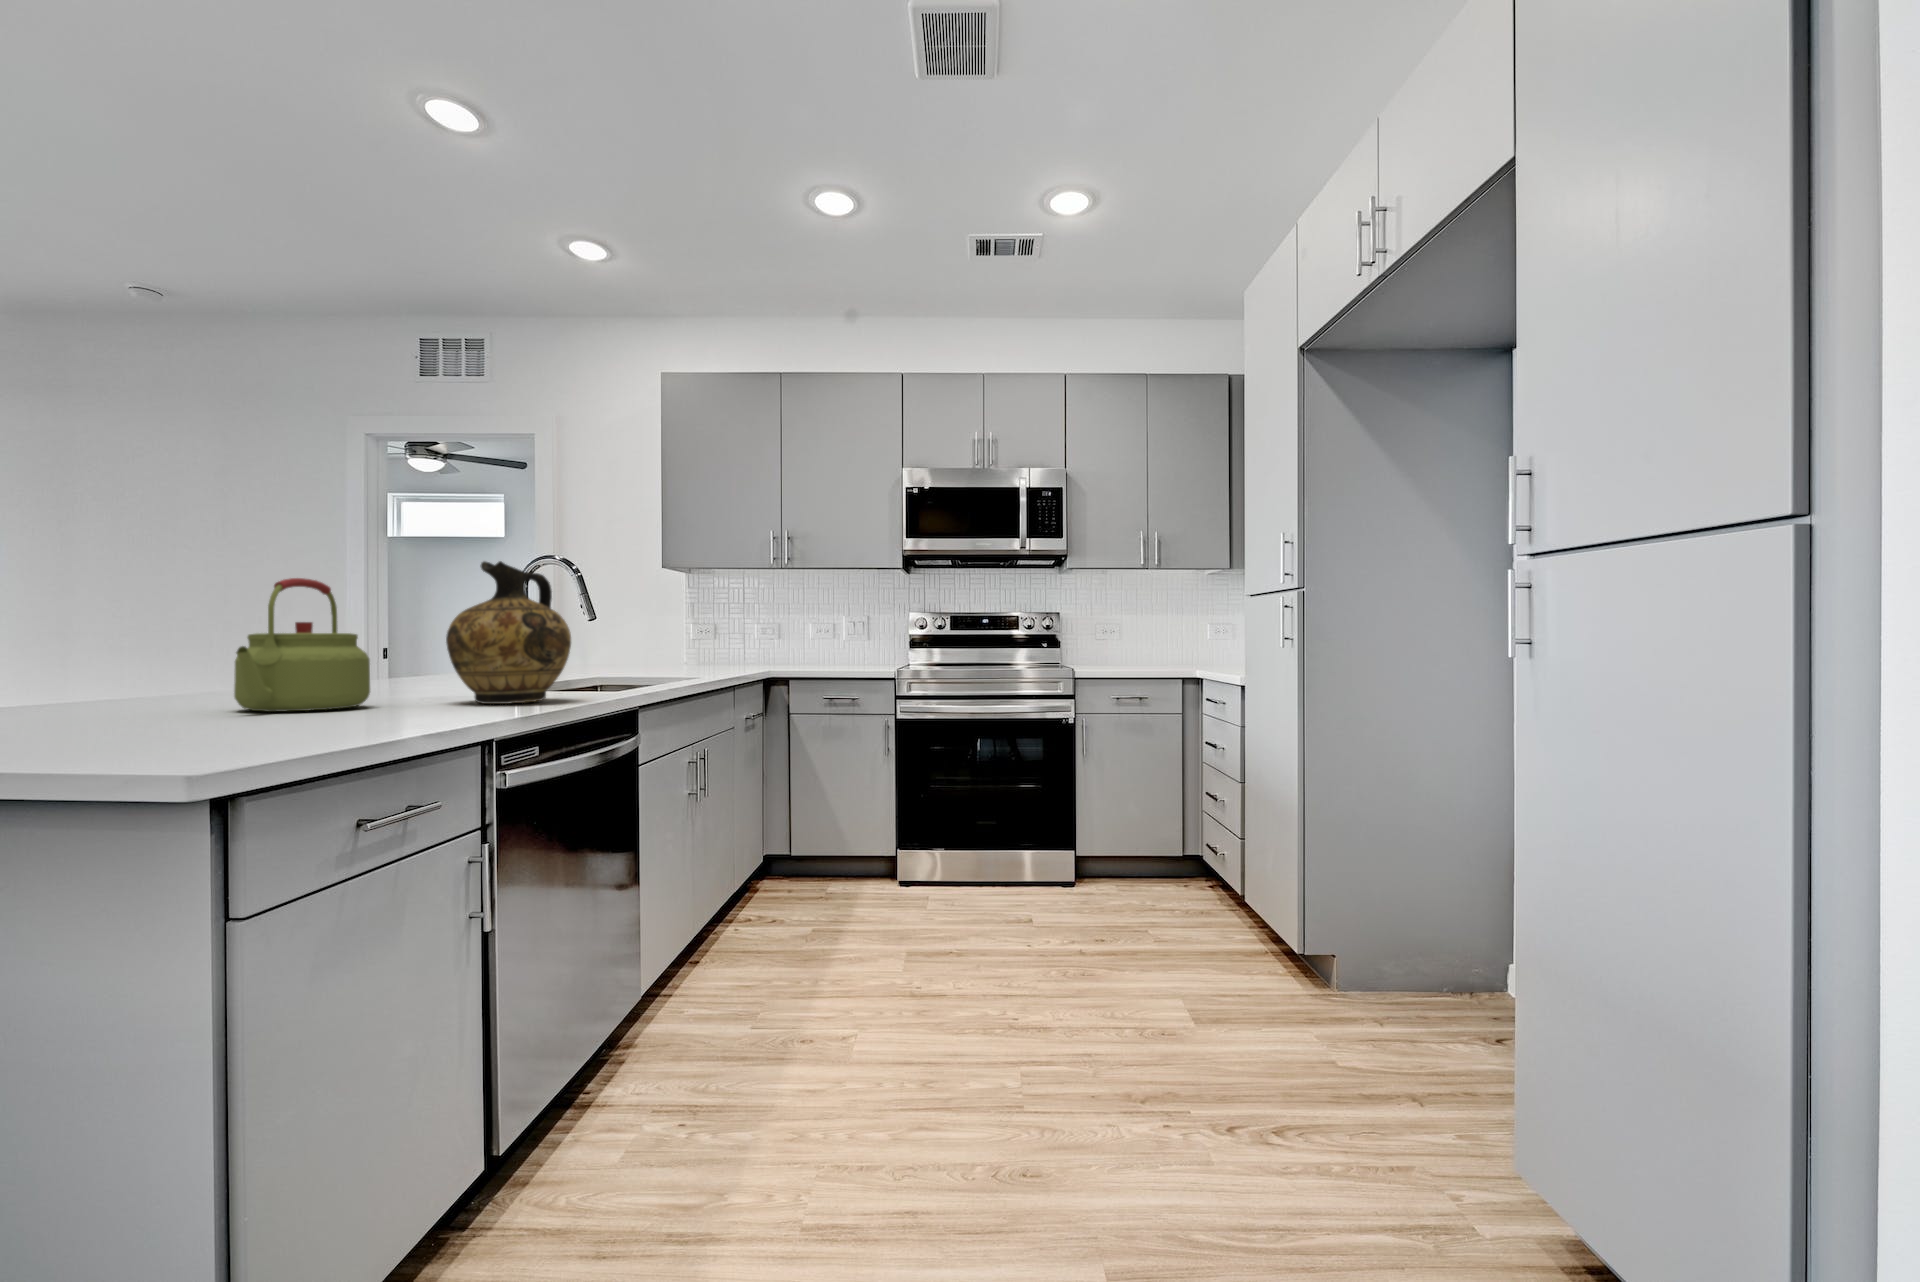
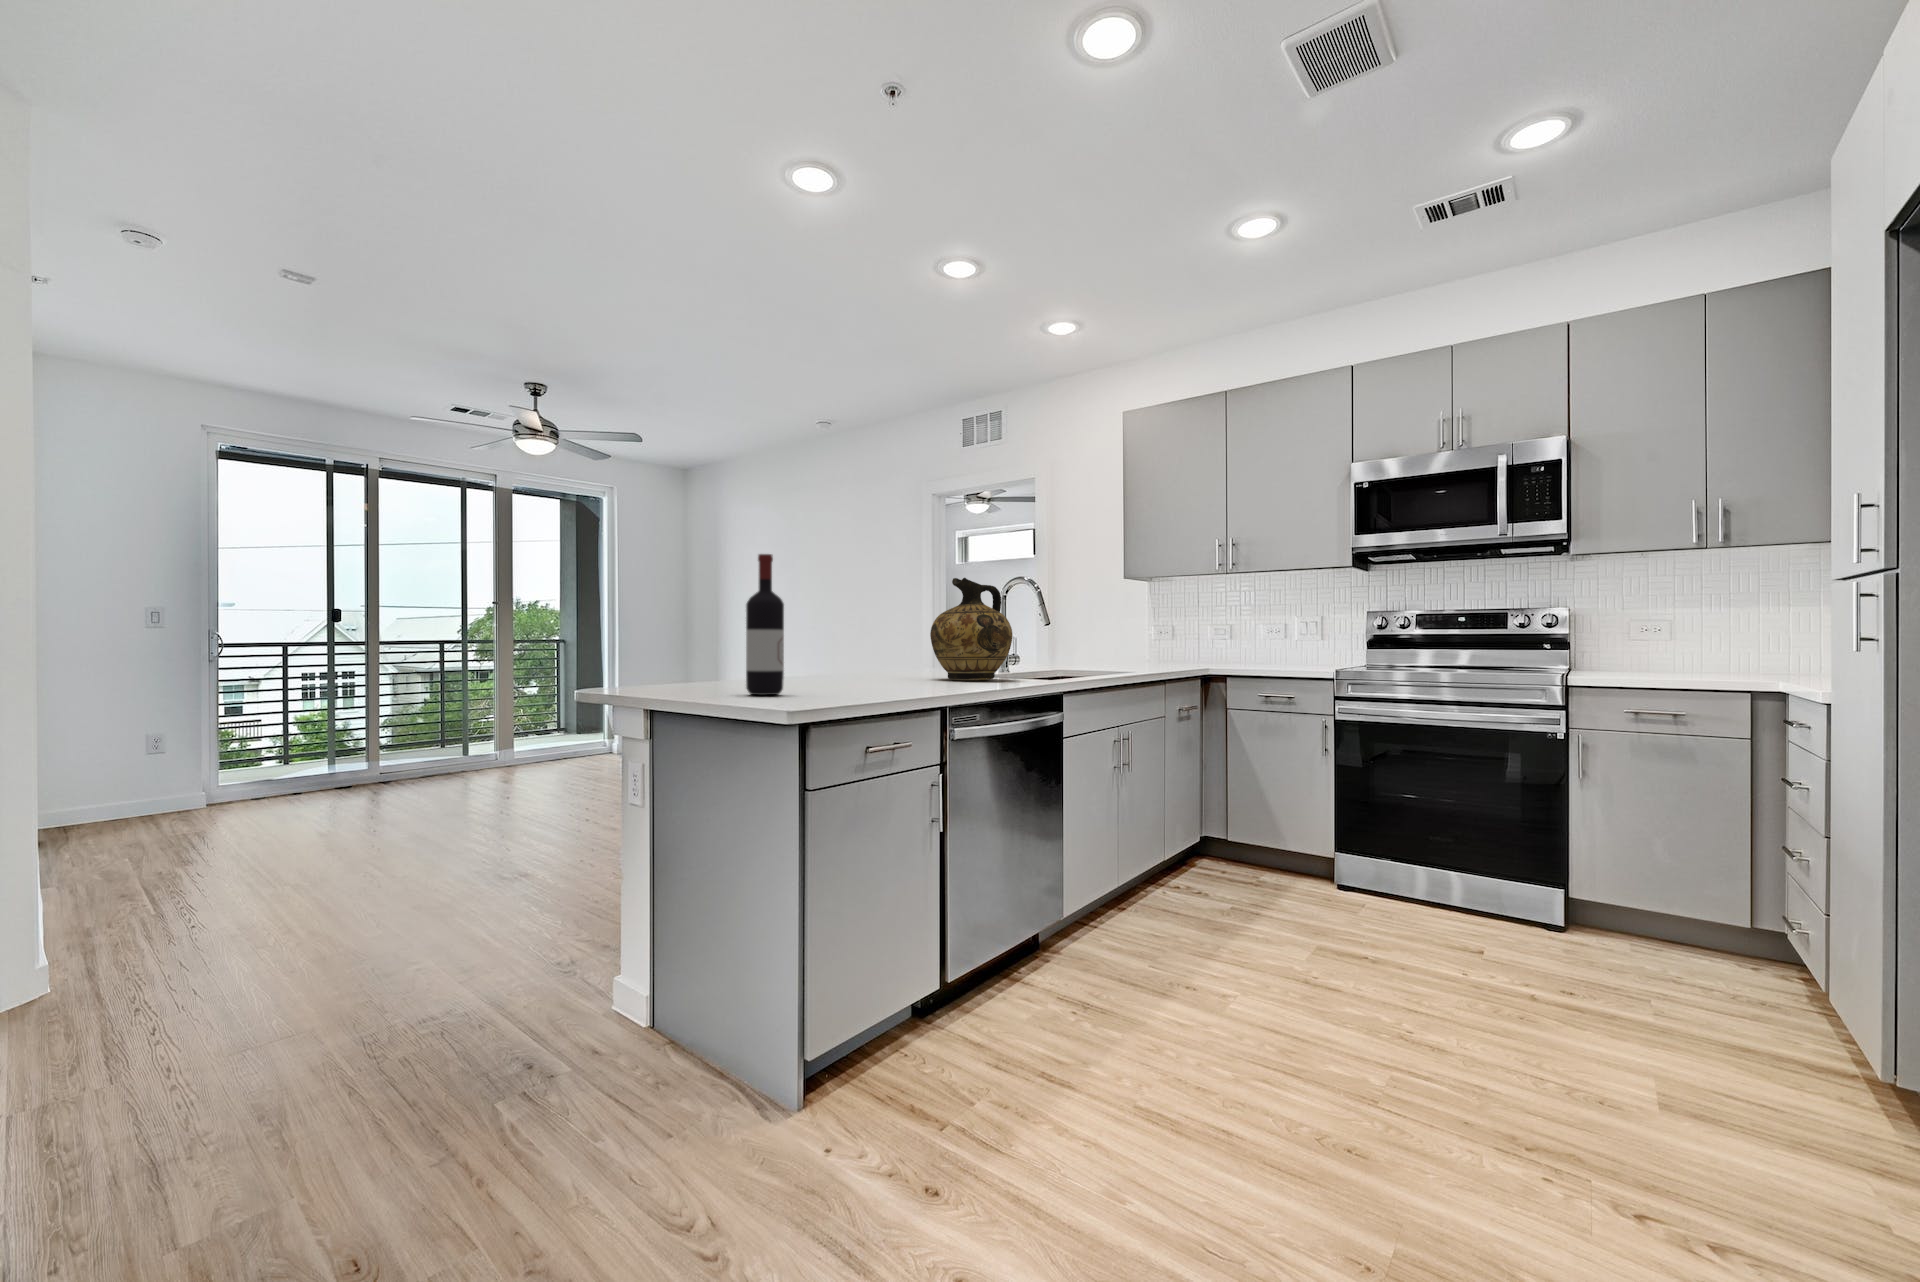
wine bottle: none [87,494,180,762] -> present [746,554,784,695]
kettle: present [234,578,370,712] -> none [810,592,884,679]

